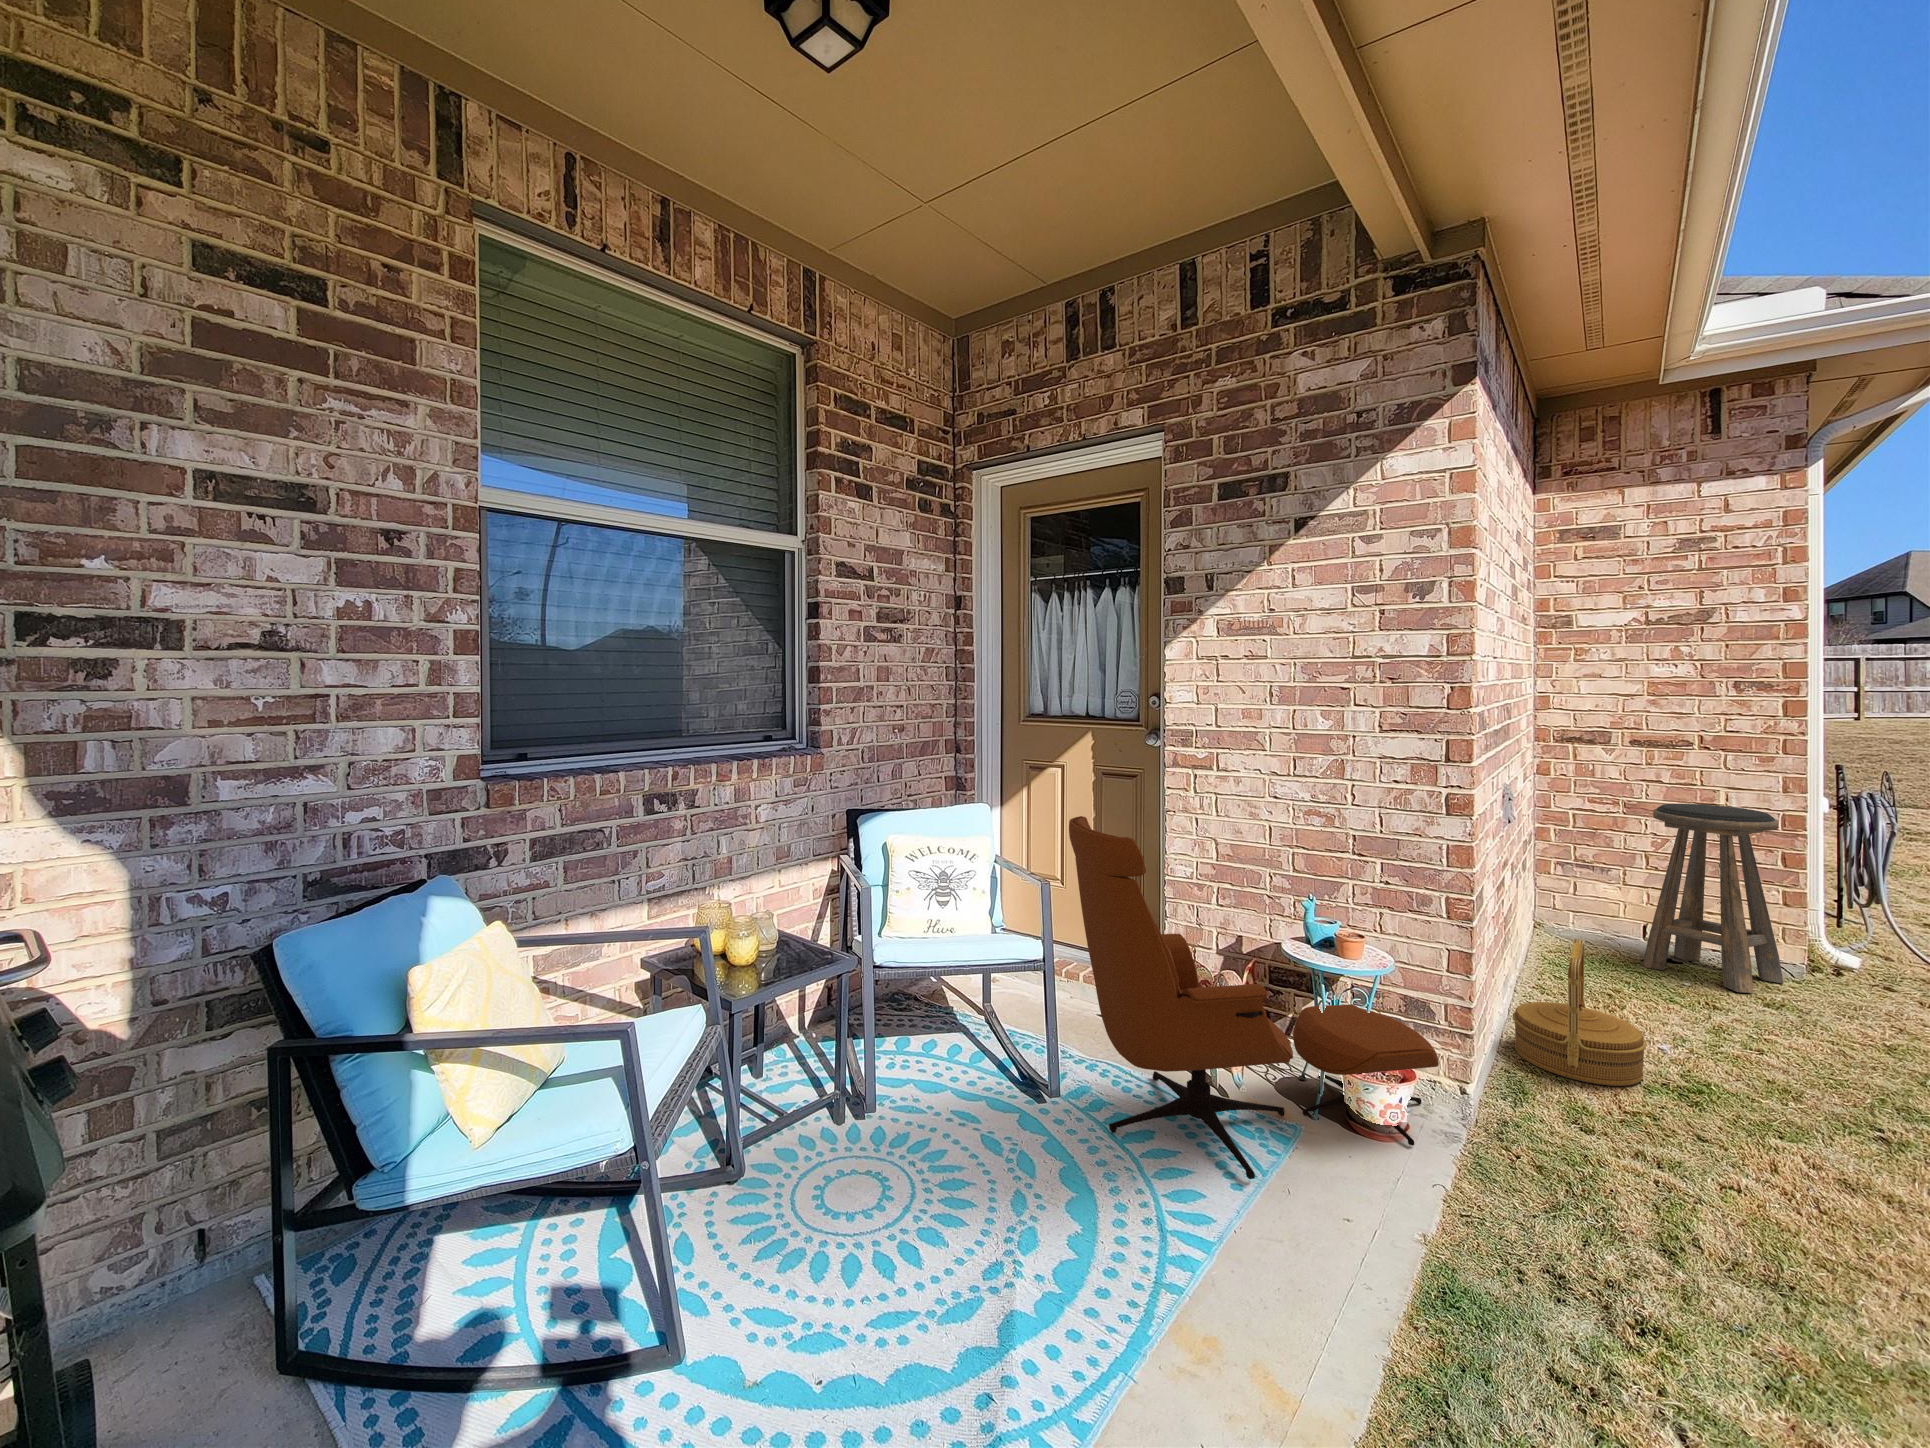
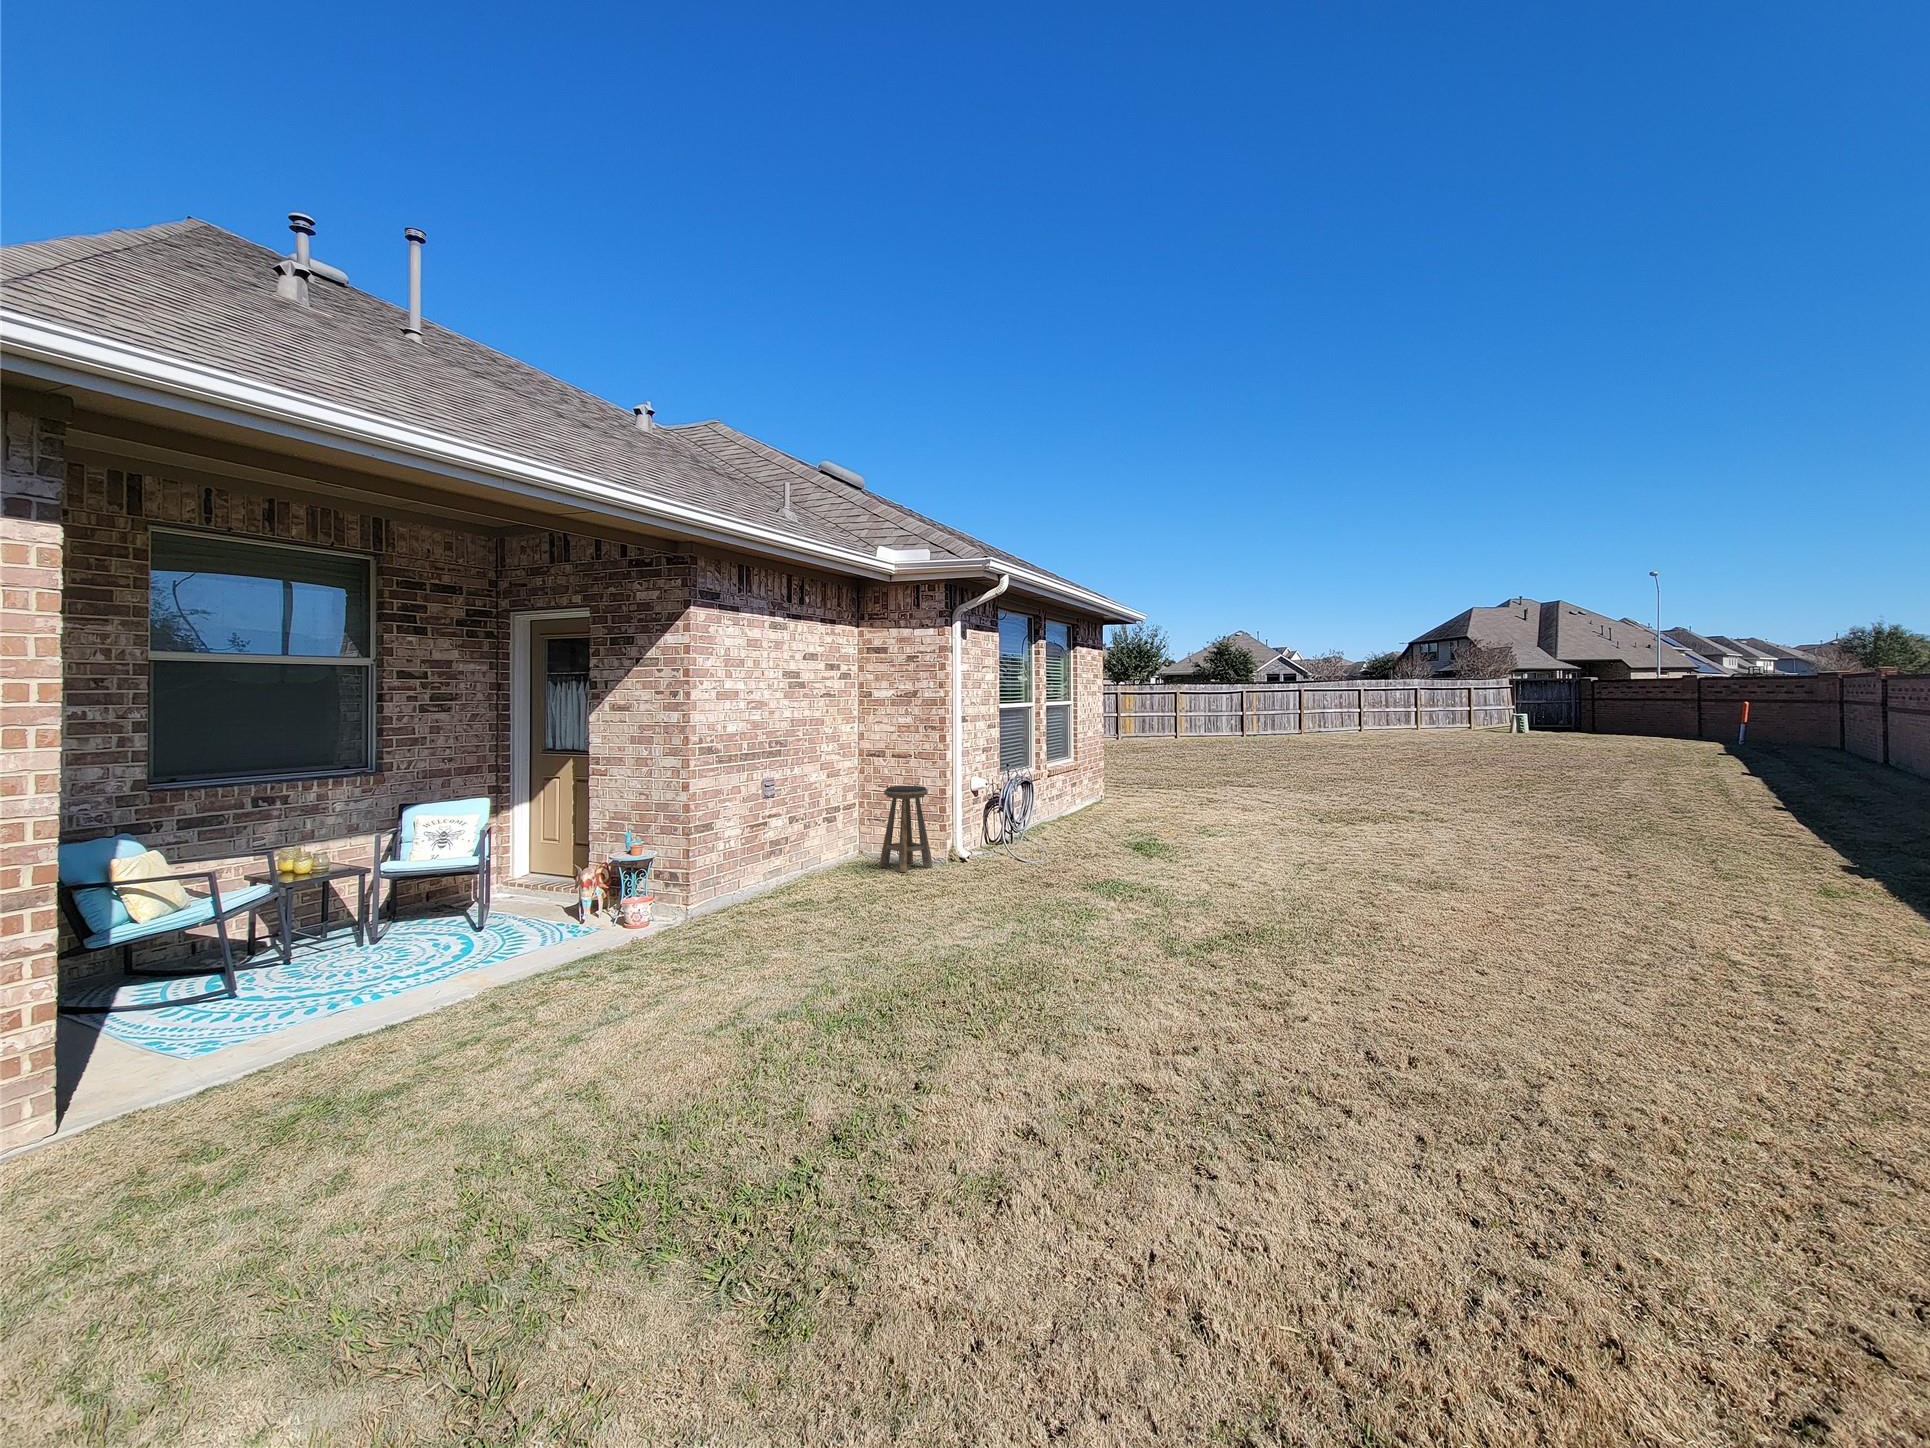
lounge chair: present [1069,816,1439,1179] -> none [485,799,669,940]
woven basket: present [1513,939,1647,1086] -> none [745,847,793,905]

